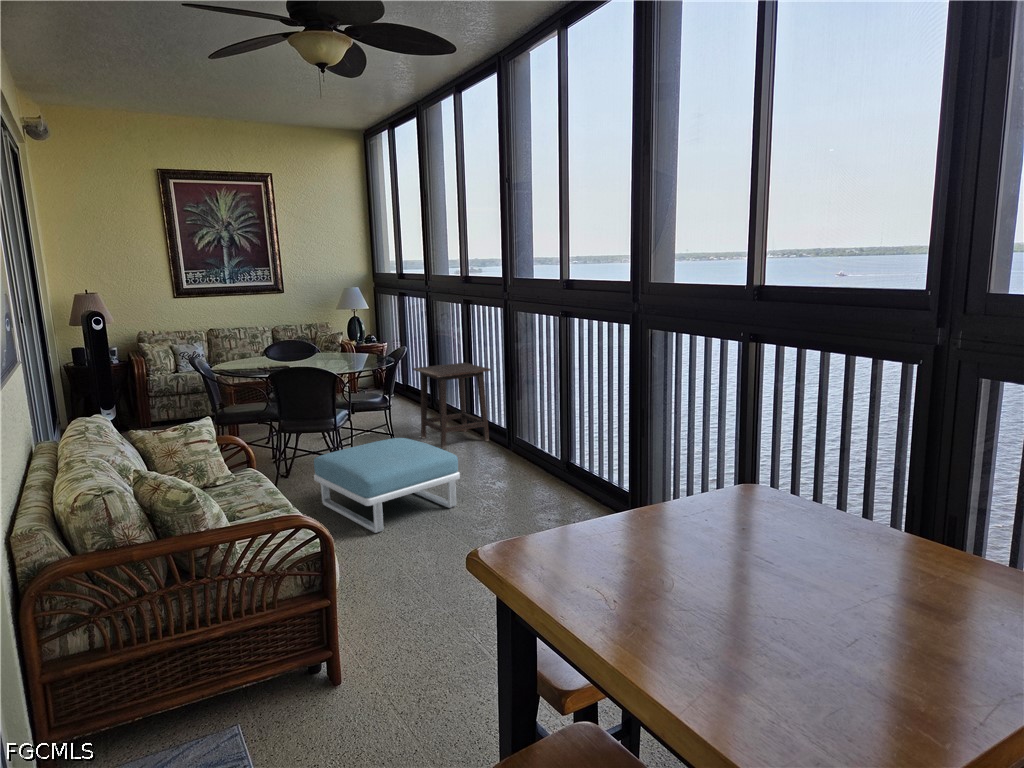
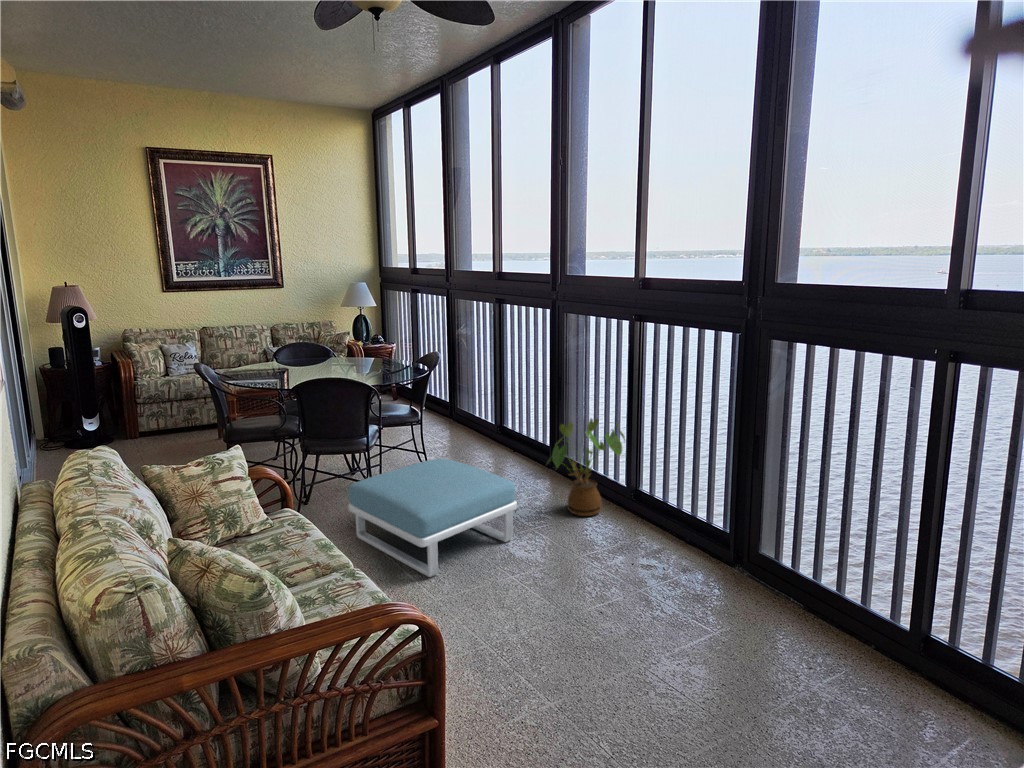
side table: present [413,363,491,449] -> none [439,369,526,465]
house plant: none [492,401,562,489] -> present [548,419,625,516]

